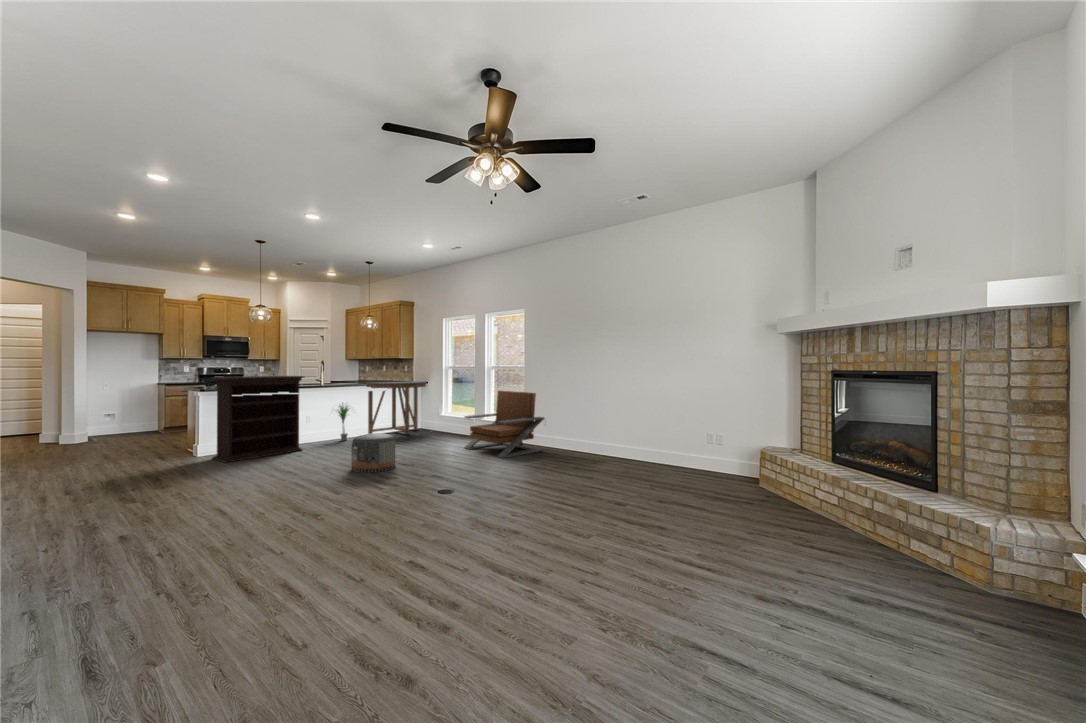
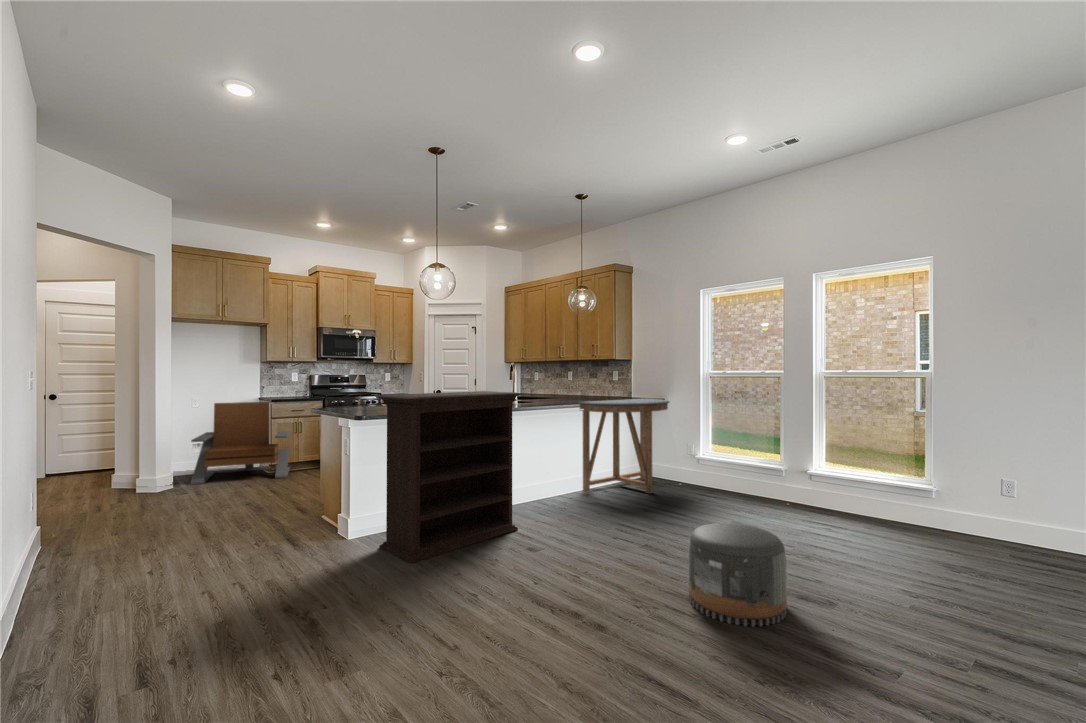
lounge chair: present [465,391,544,458] -> present [191,402,290,485]
potted plant: present [338,403,349,441] -> none [533,430,581,505]

